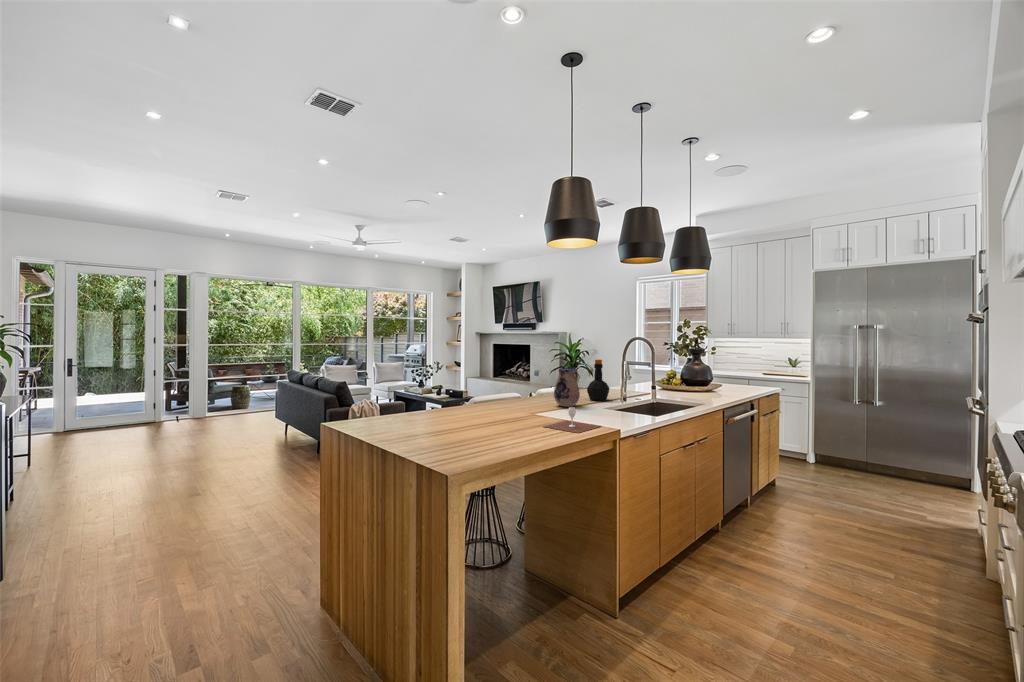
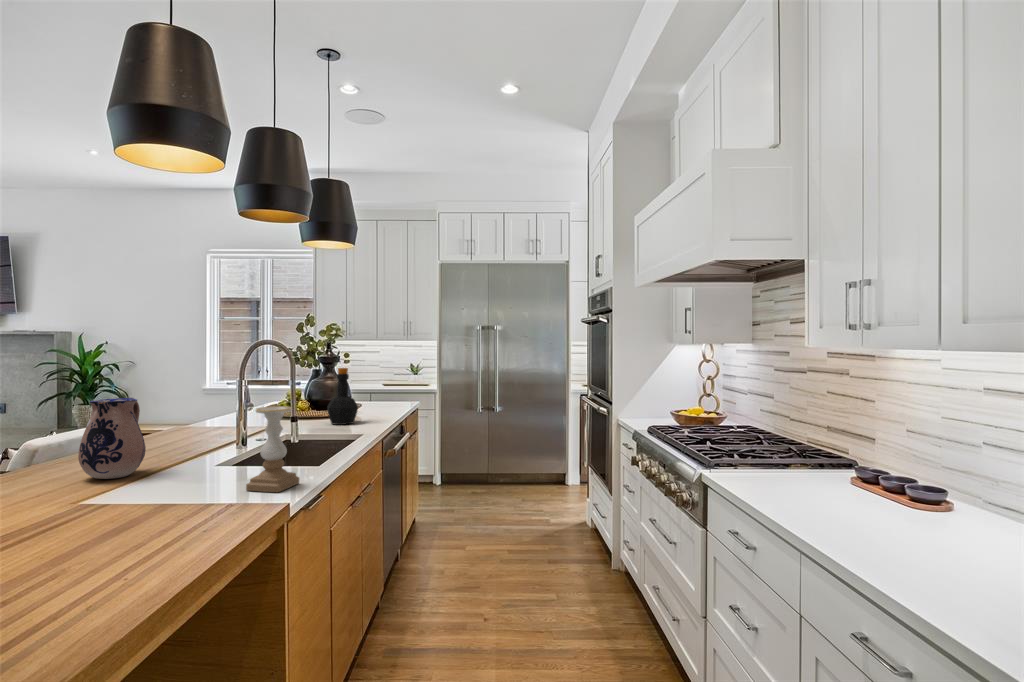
bottle: present [587,360,609,401] -> present [327,368,358,425]
candle holder: none [617,377,644,423] -> present [246,406,299,492]
wine glass: present [543,407,601,433] -> none [68,486,225,552]

